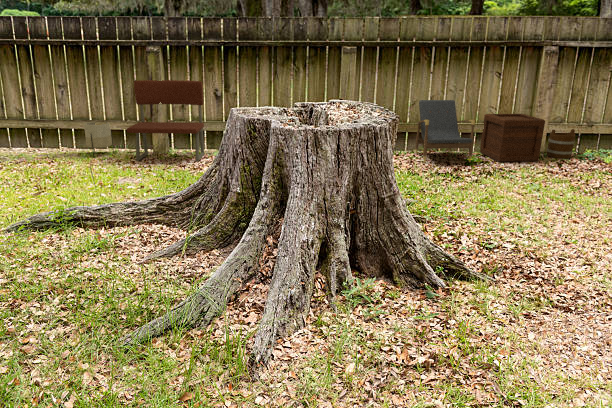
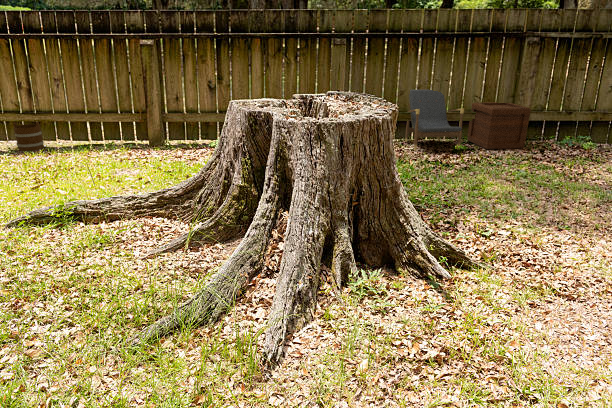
bench: present [127,80,204,161] -> none [122,72,199,153]
planter: present [84,121,114,156] -> none [78,113,110,150]
bucket: present [546,129,575,159] -> present [13,122,44,151]

